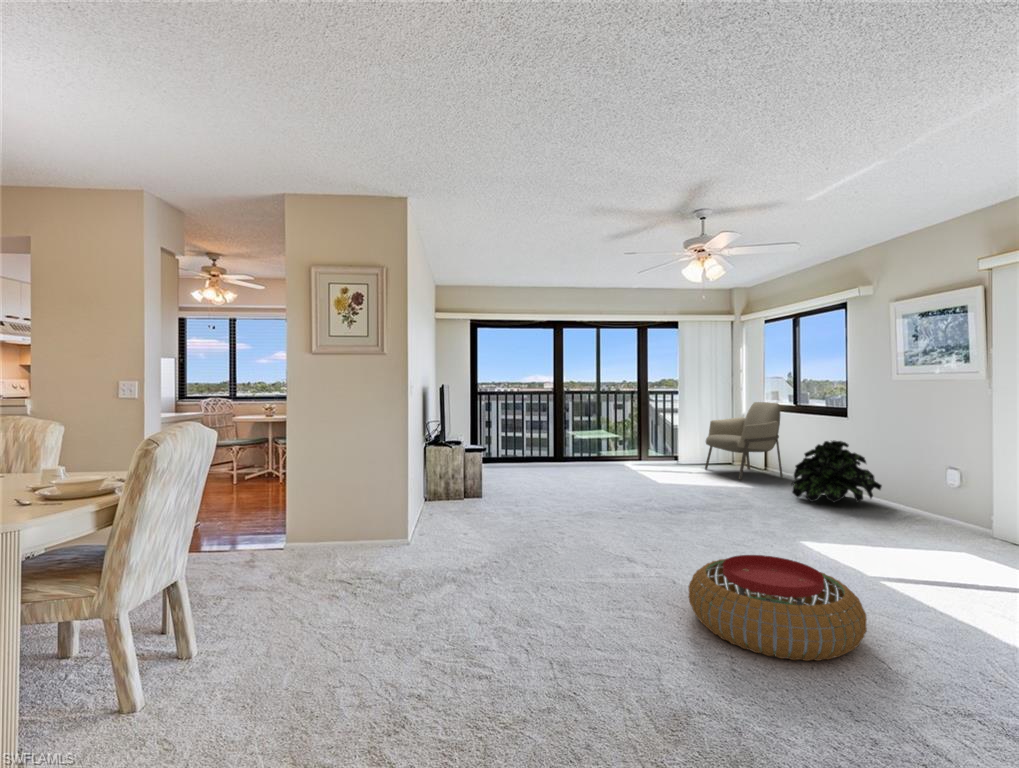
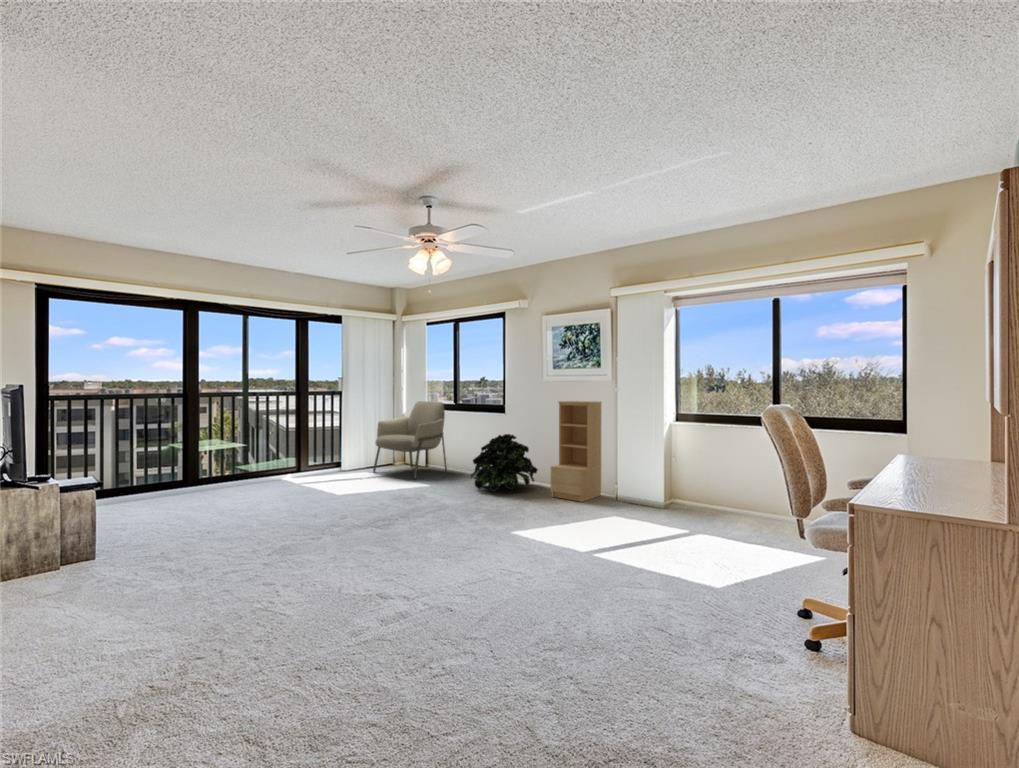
bookshelf: none [884,405,969,530] -> present [551,401,601,502]
pouf: present [689,555,867,661] -> none [507,558,671,669]

